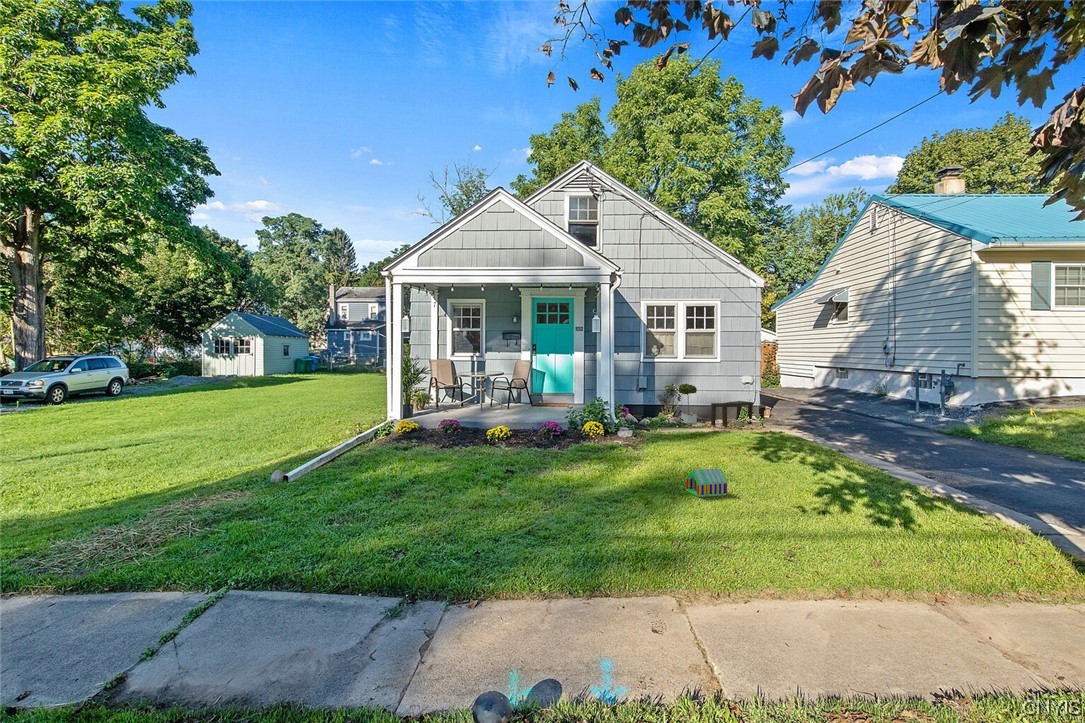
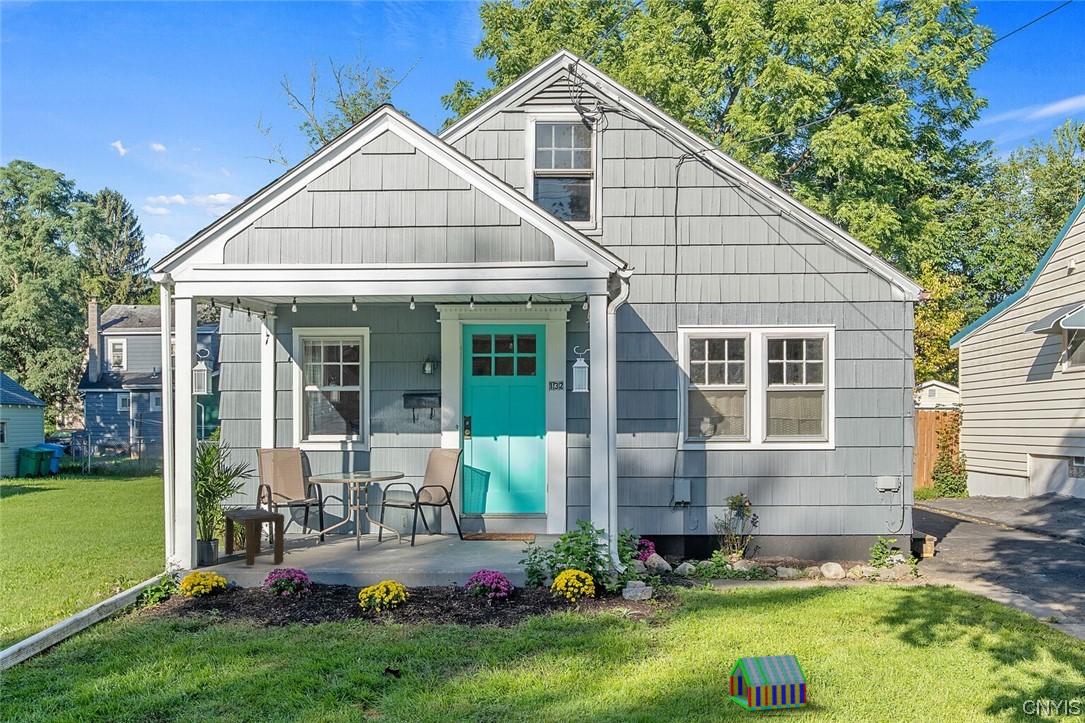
potted tree: present [679,383,697,424] -> none [754,492,791,574]
bench: present [711,401,754,427] -> present [225,509,284,566]

